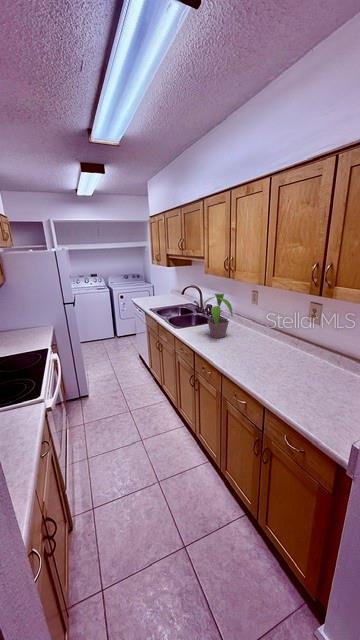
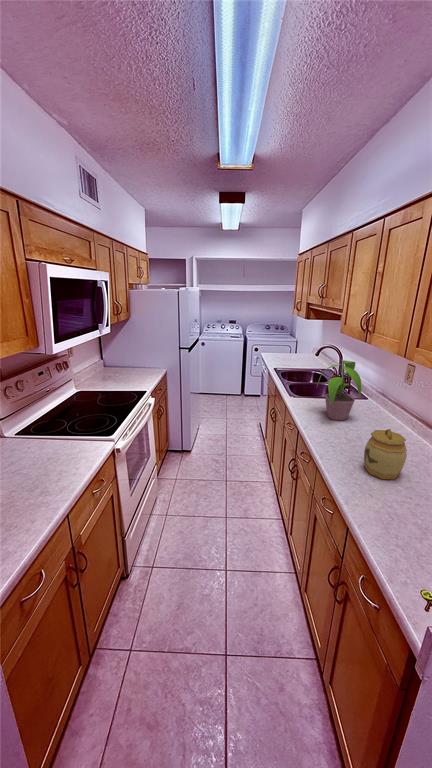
jar: none [254,333,279,369] -> present [364,429,407,479]

